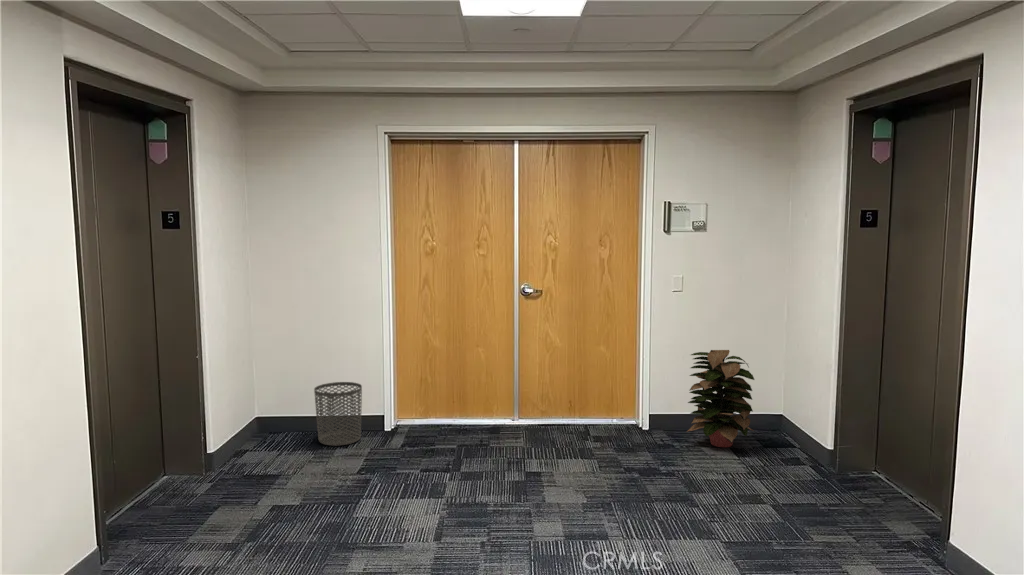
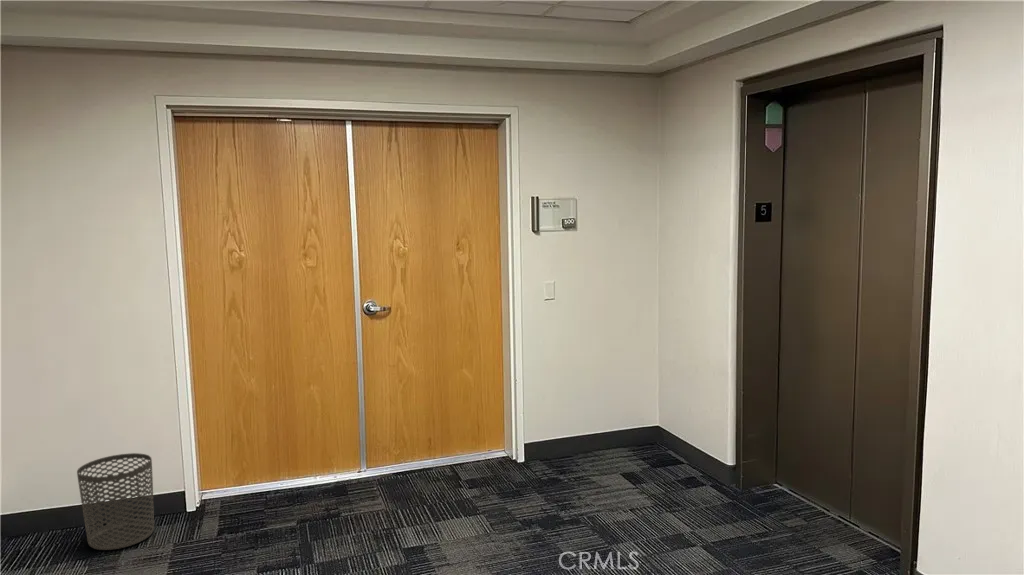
decorative plant: present [687,350,755,447] -> none [569,363,644,474]

